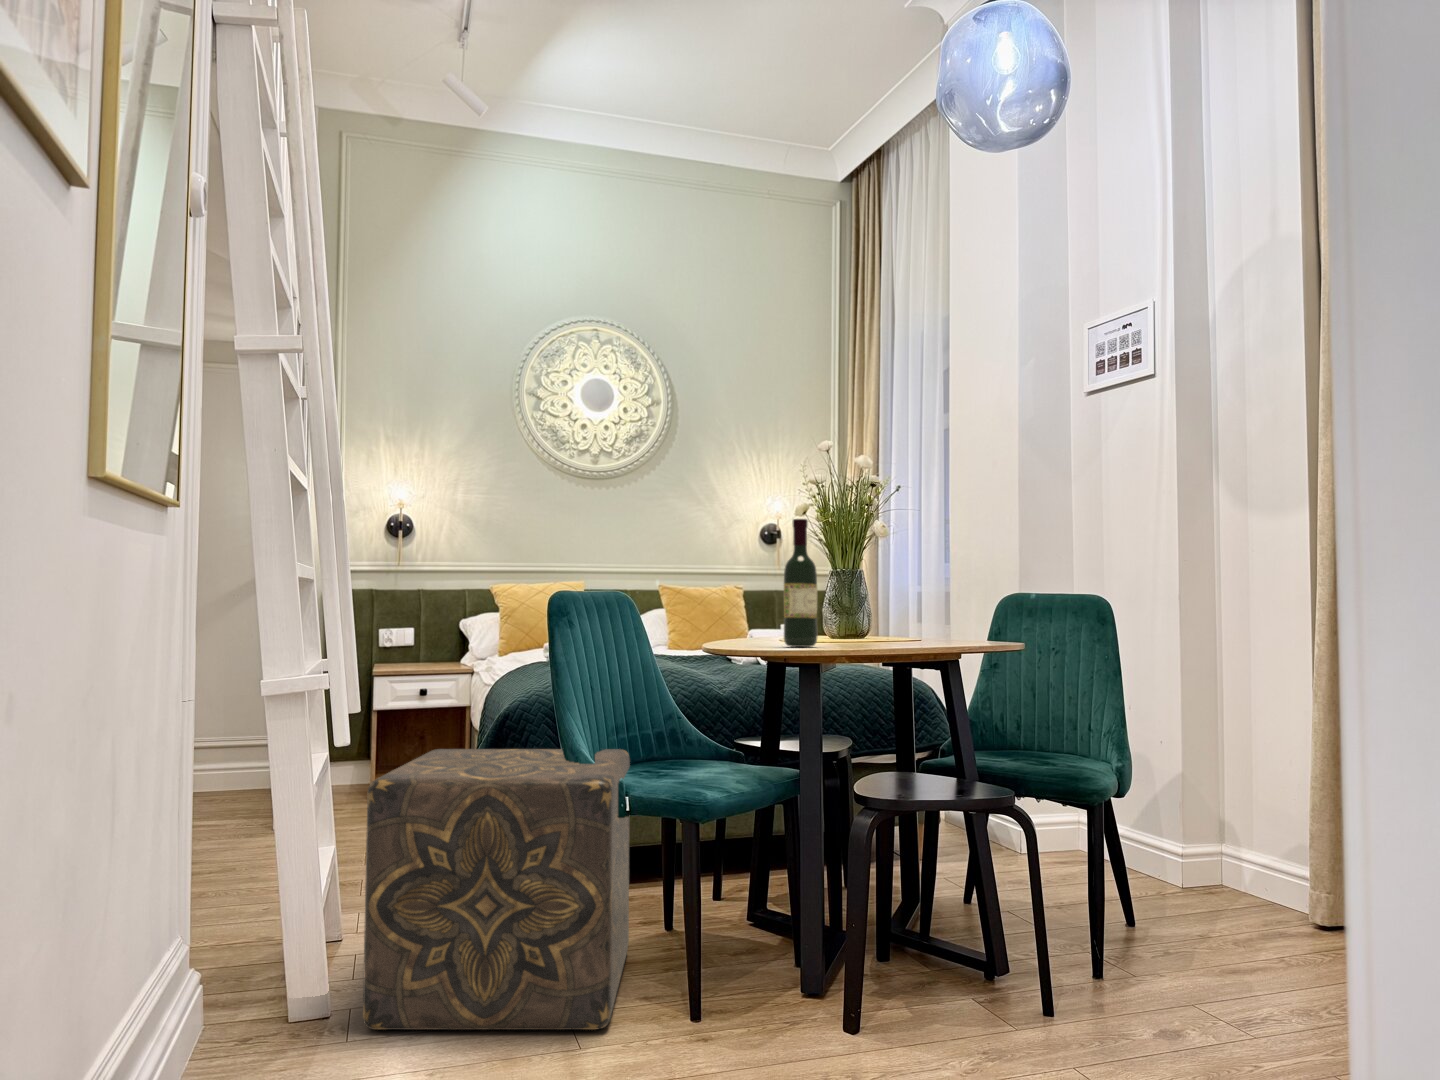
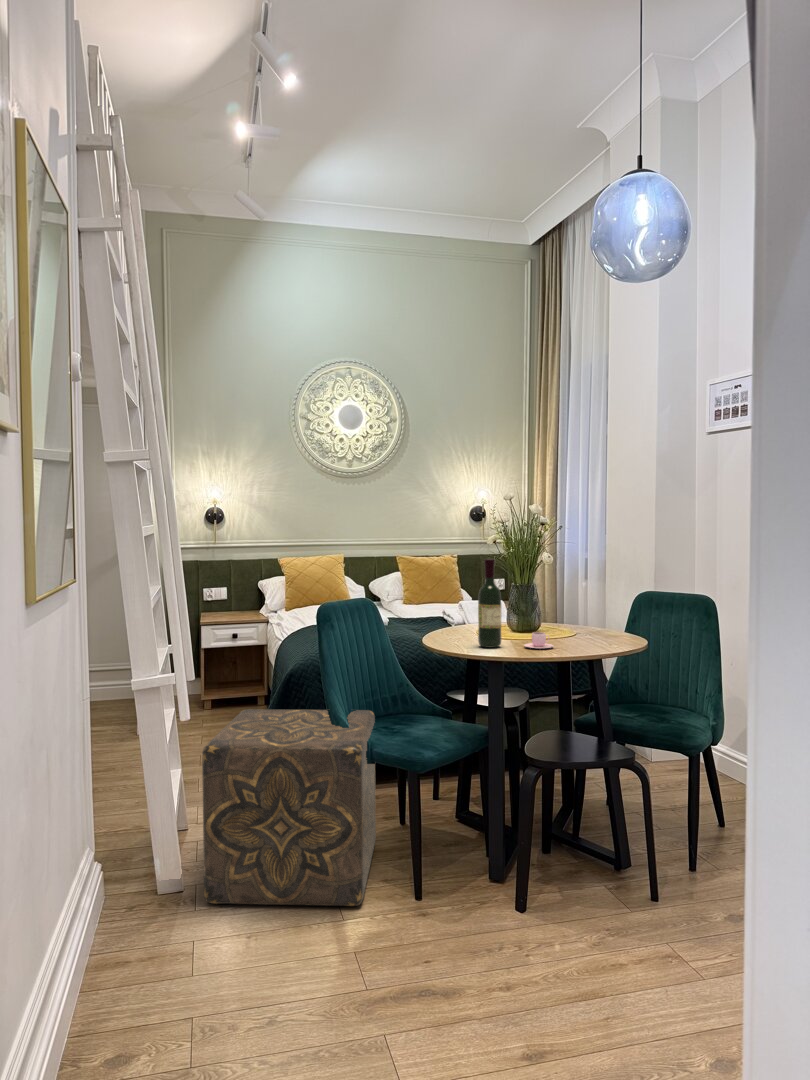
teacup: none [850,595,899,647] -> present [524,632,554,649]

